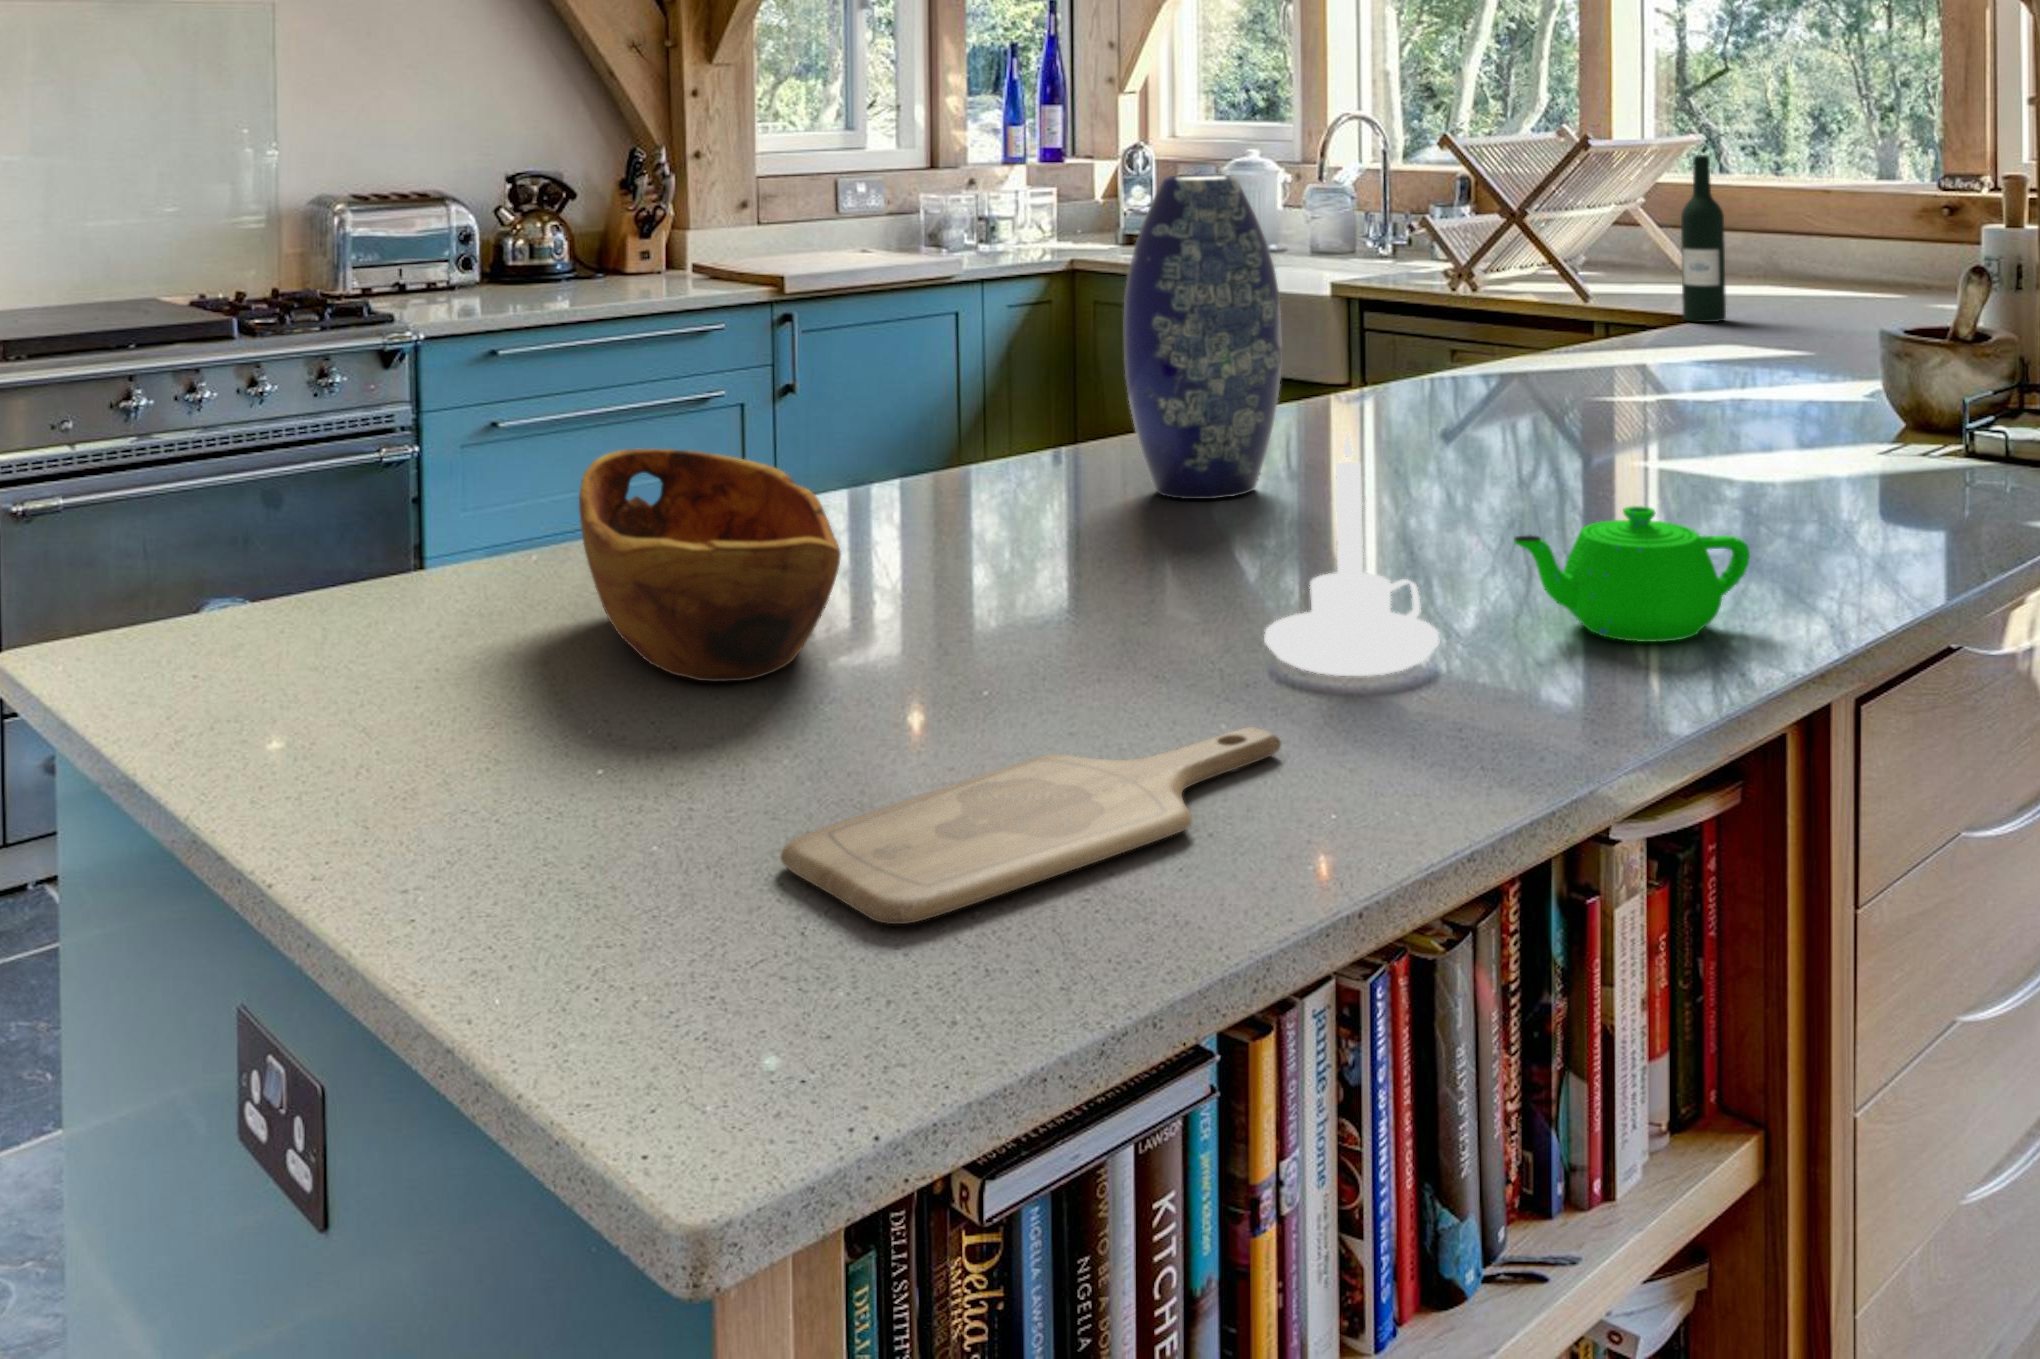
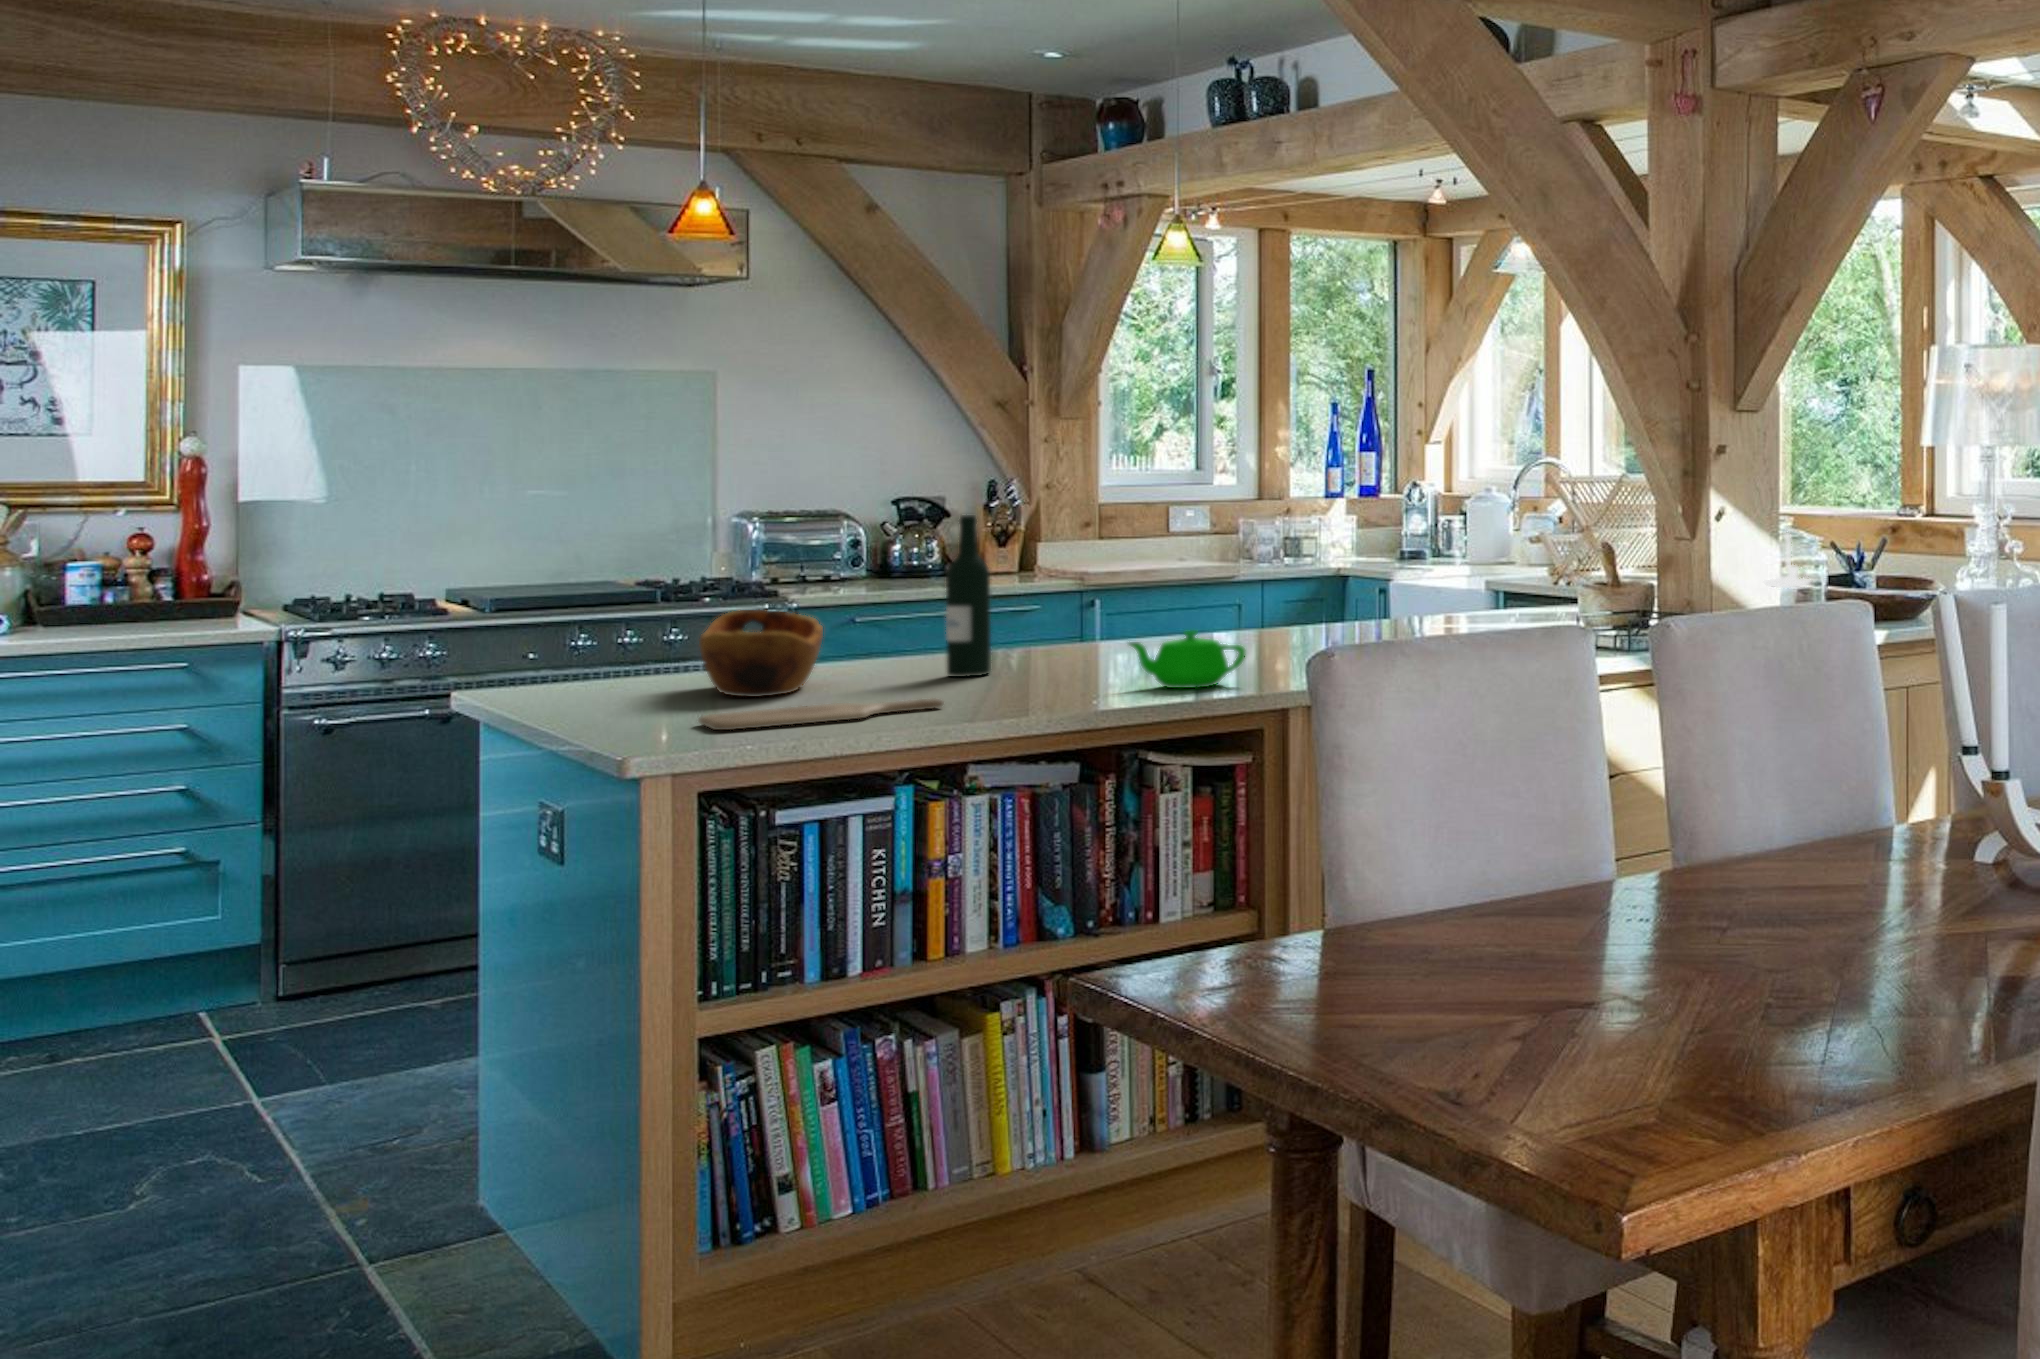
wine bottle: present [1681,155,1726,322] -> present [946,515,991,677]
vase: present [1124,175,1282,499] -> none [1064,483,1156,657]
candle holder: present [1264,433,1439,676] -> present [1764,531,1810,588]

